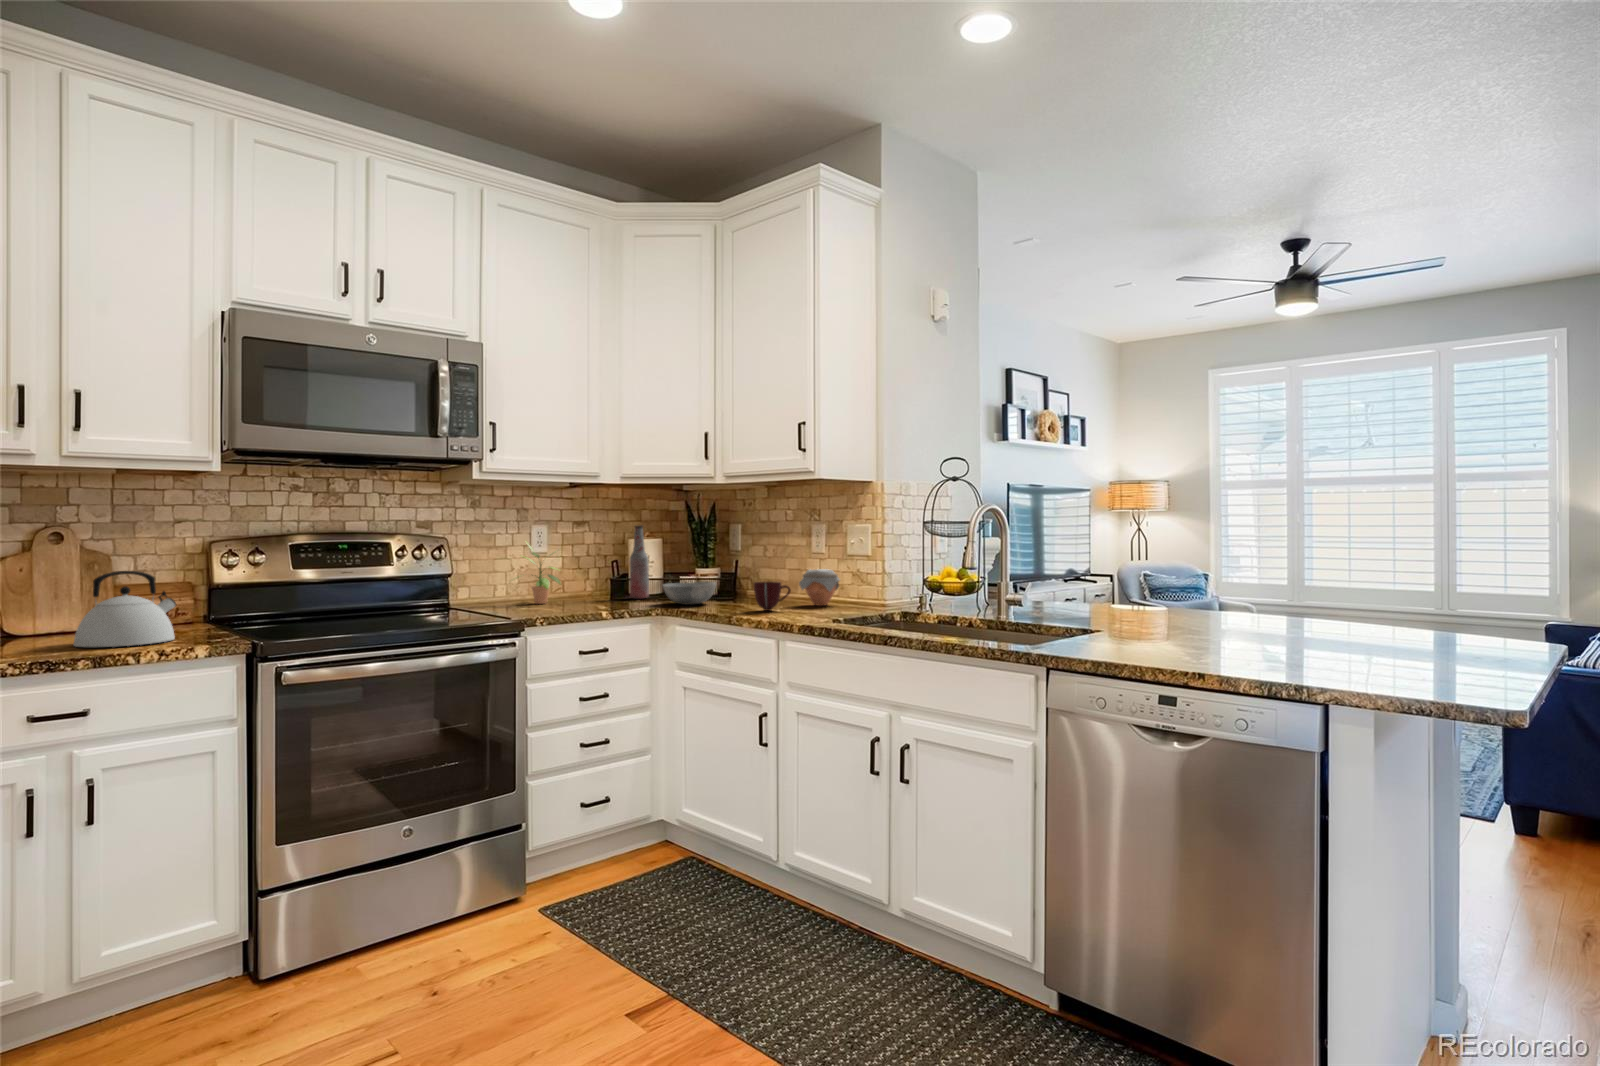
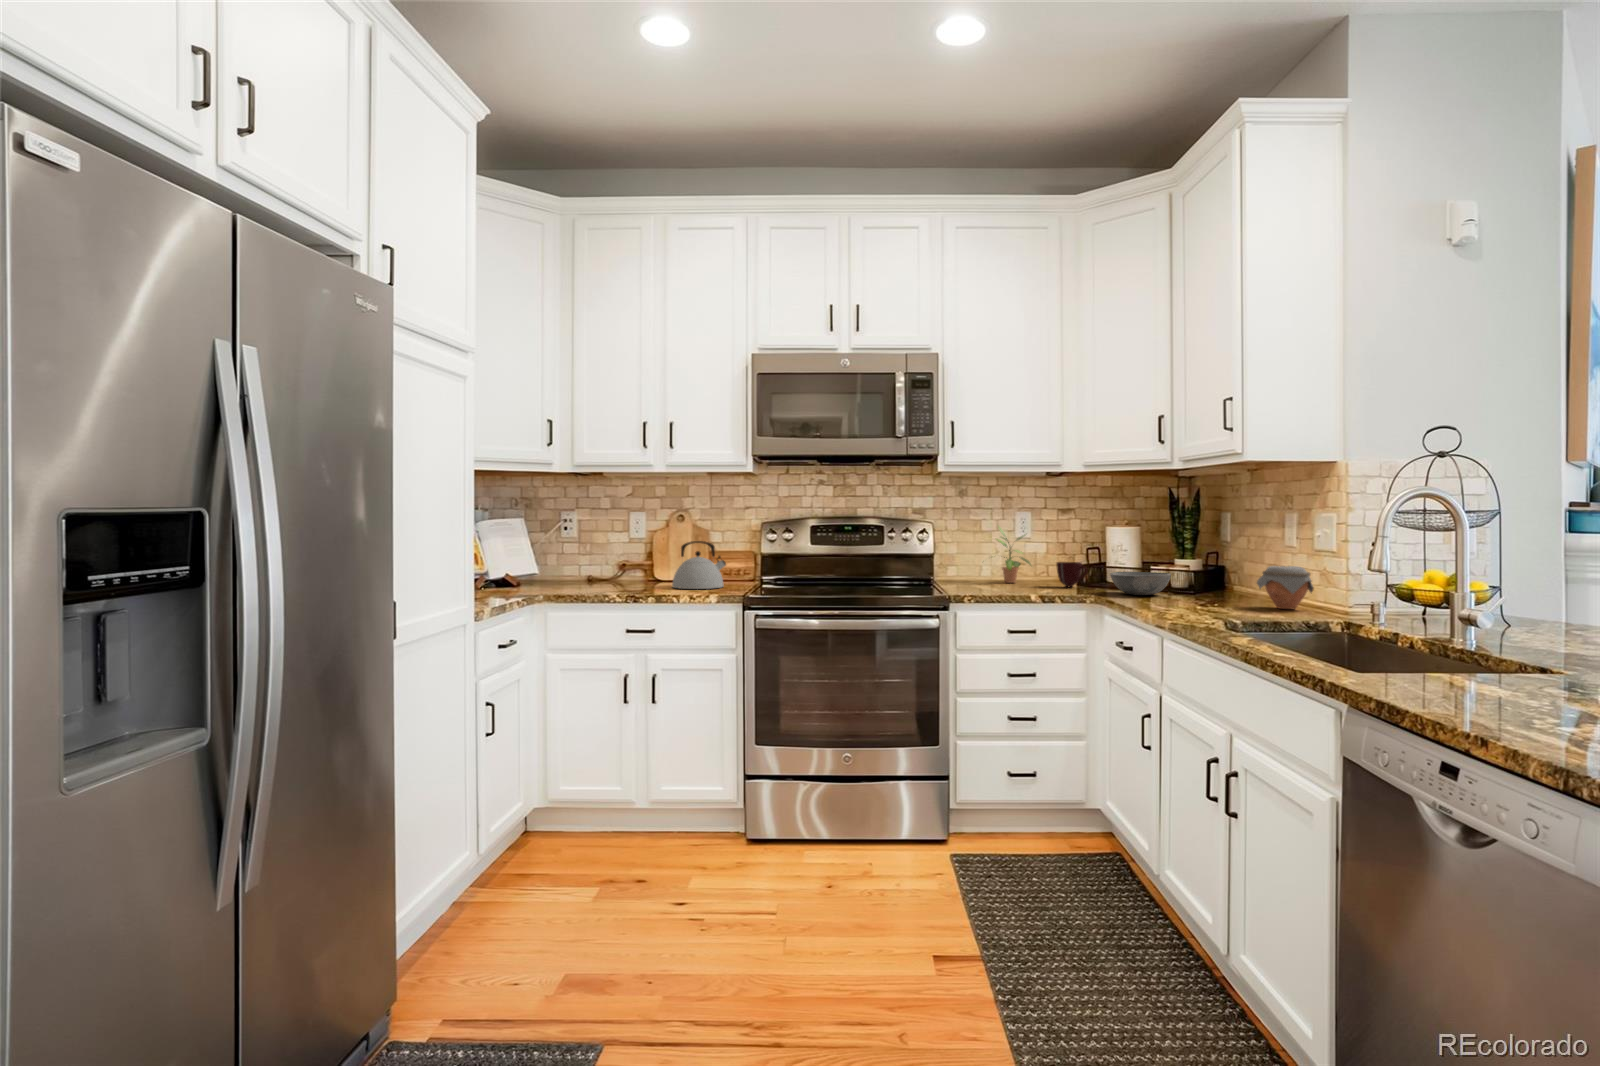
bottle: present [630,526,649,599] -> none [1102,512,1122,585]
mug: present [754,581,791,611] -> present [1056,562,1087,587]

